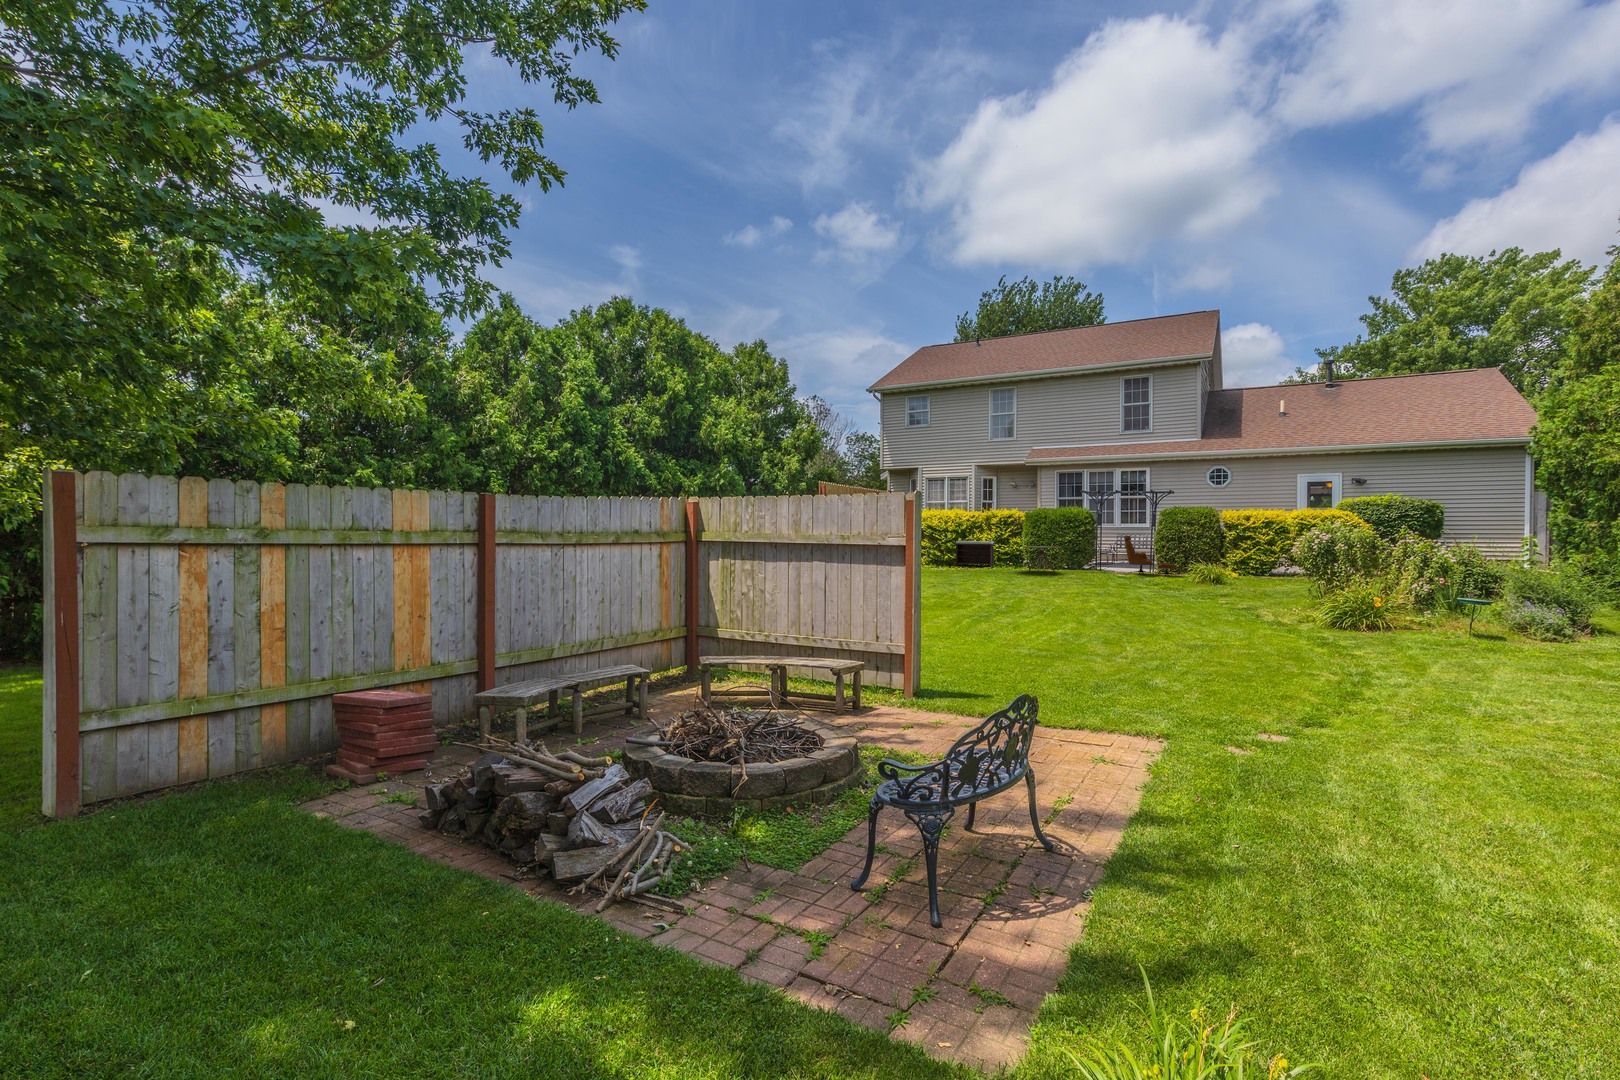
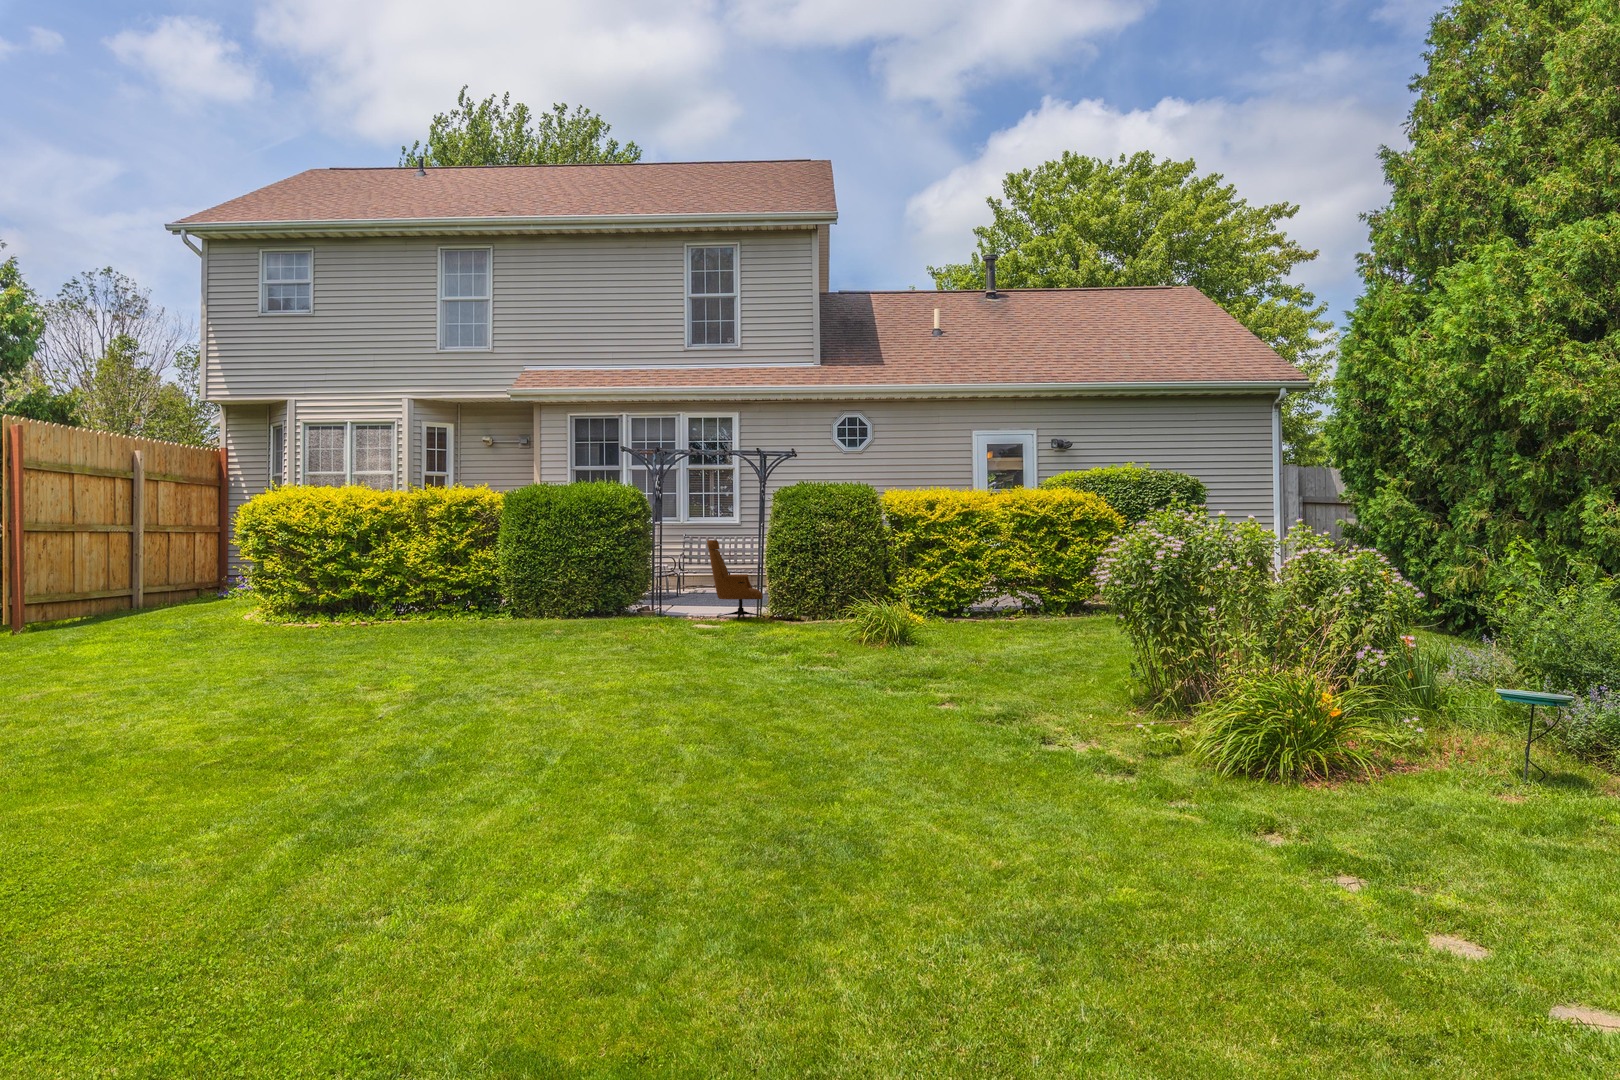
bench: present [955,541,995,566] -> none [342,558,439,615]
round table: present [1024,546,1061,572] -> none [499,566,582,624]

